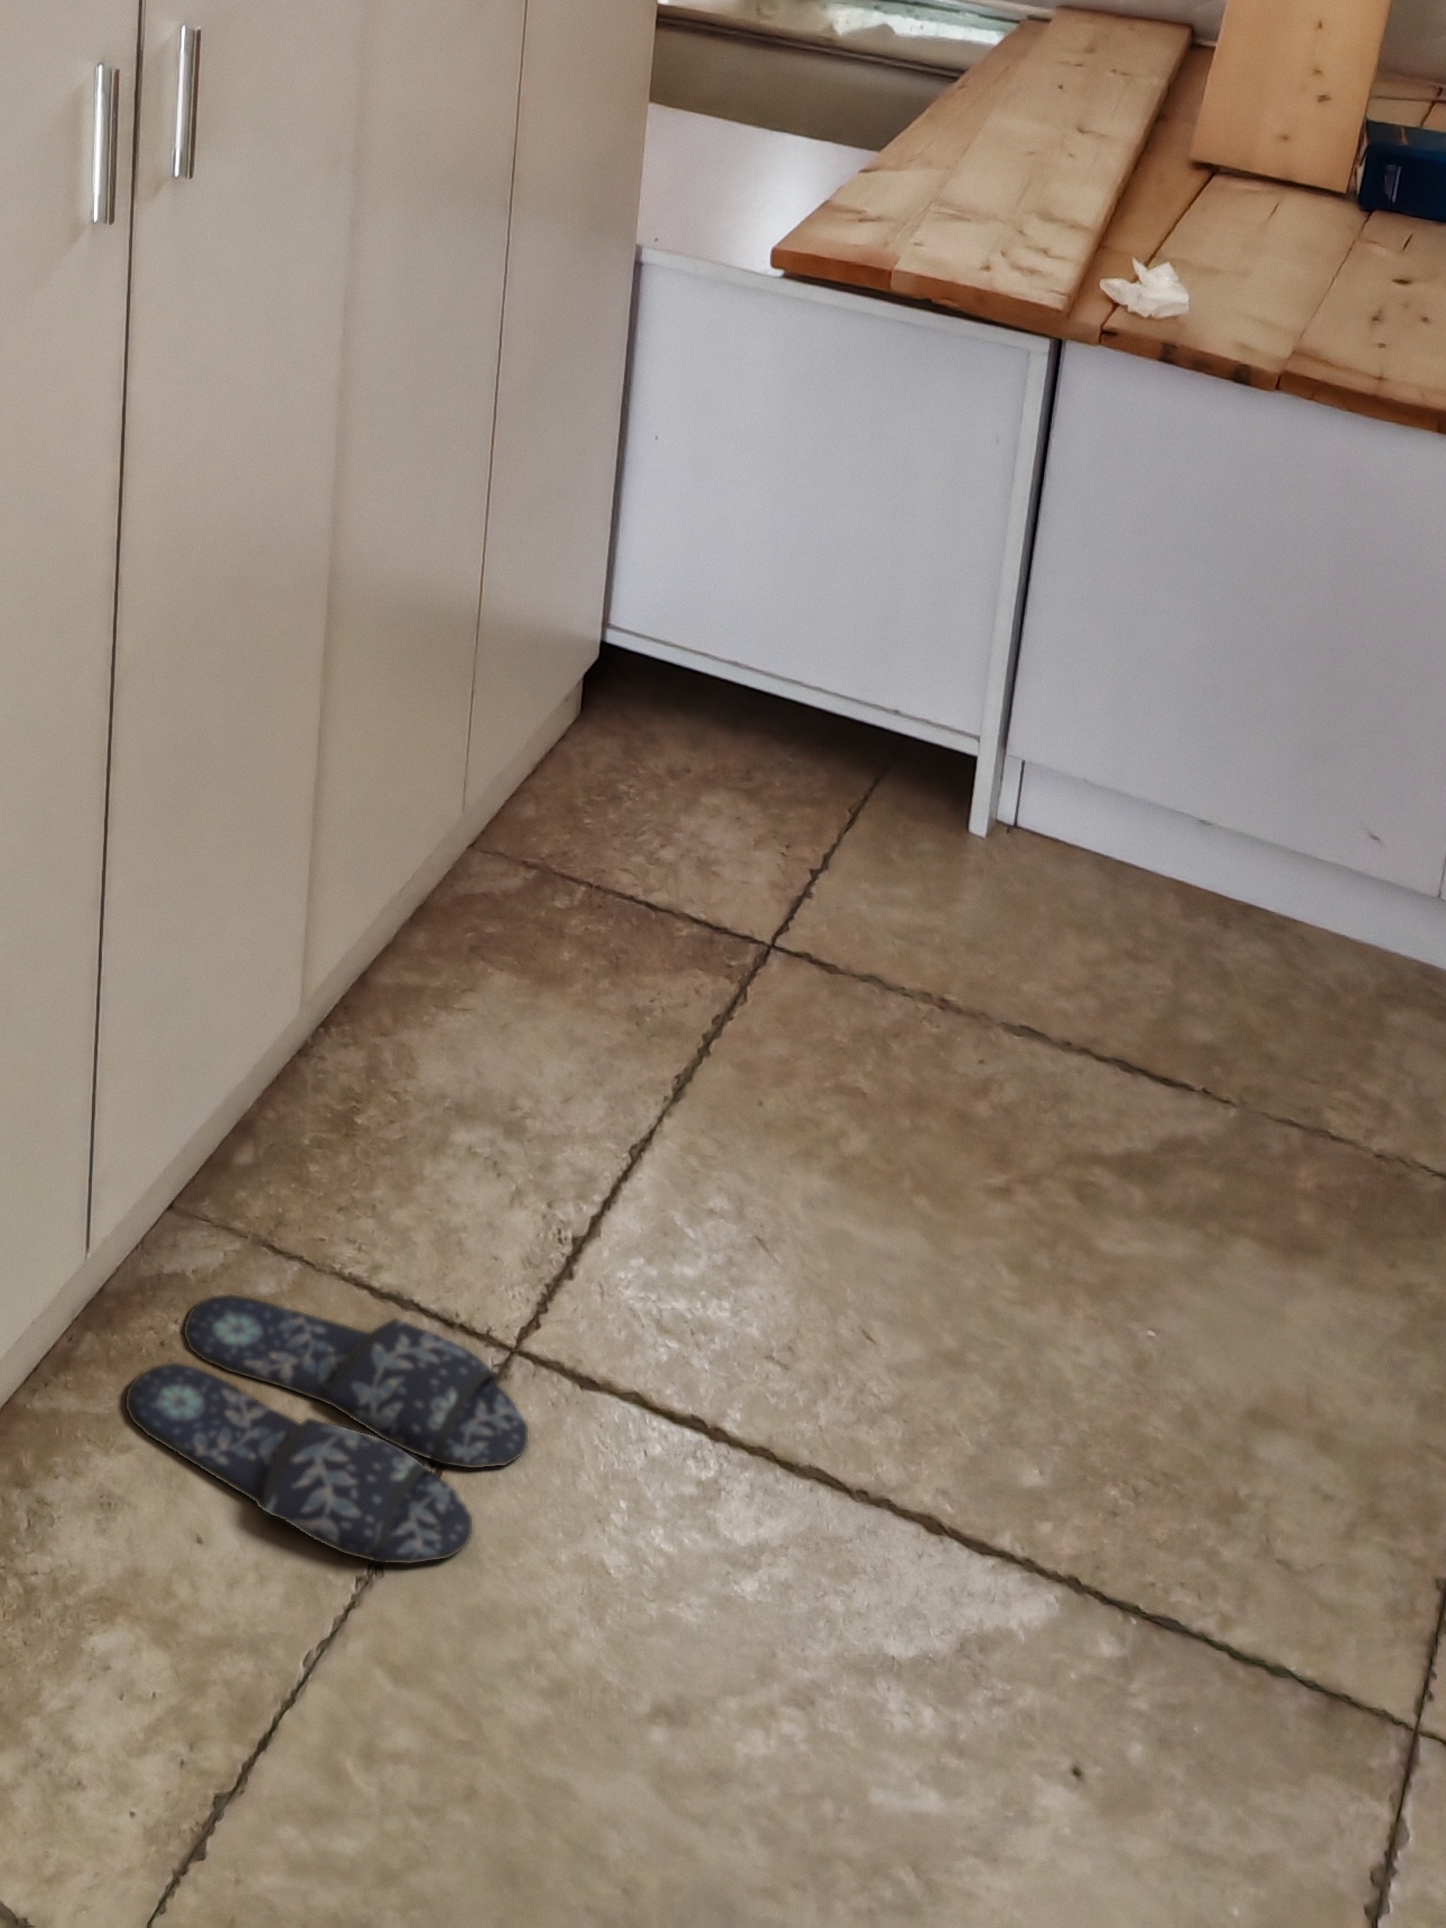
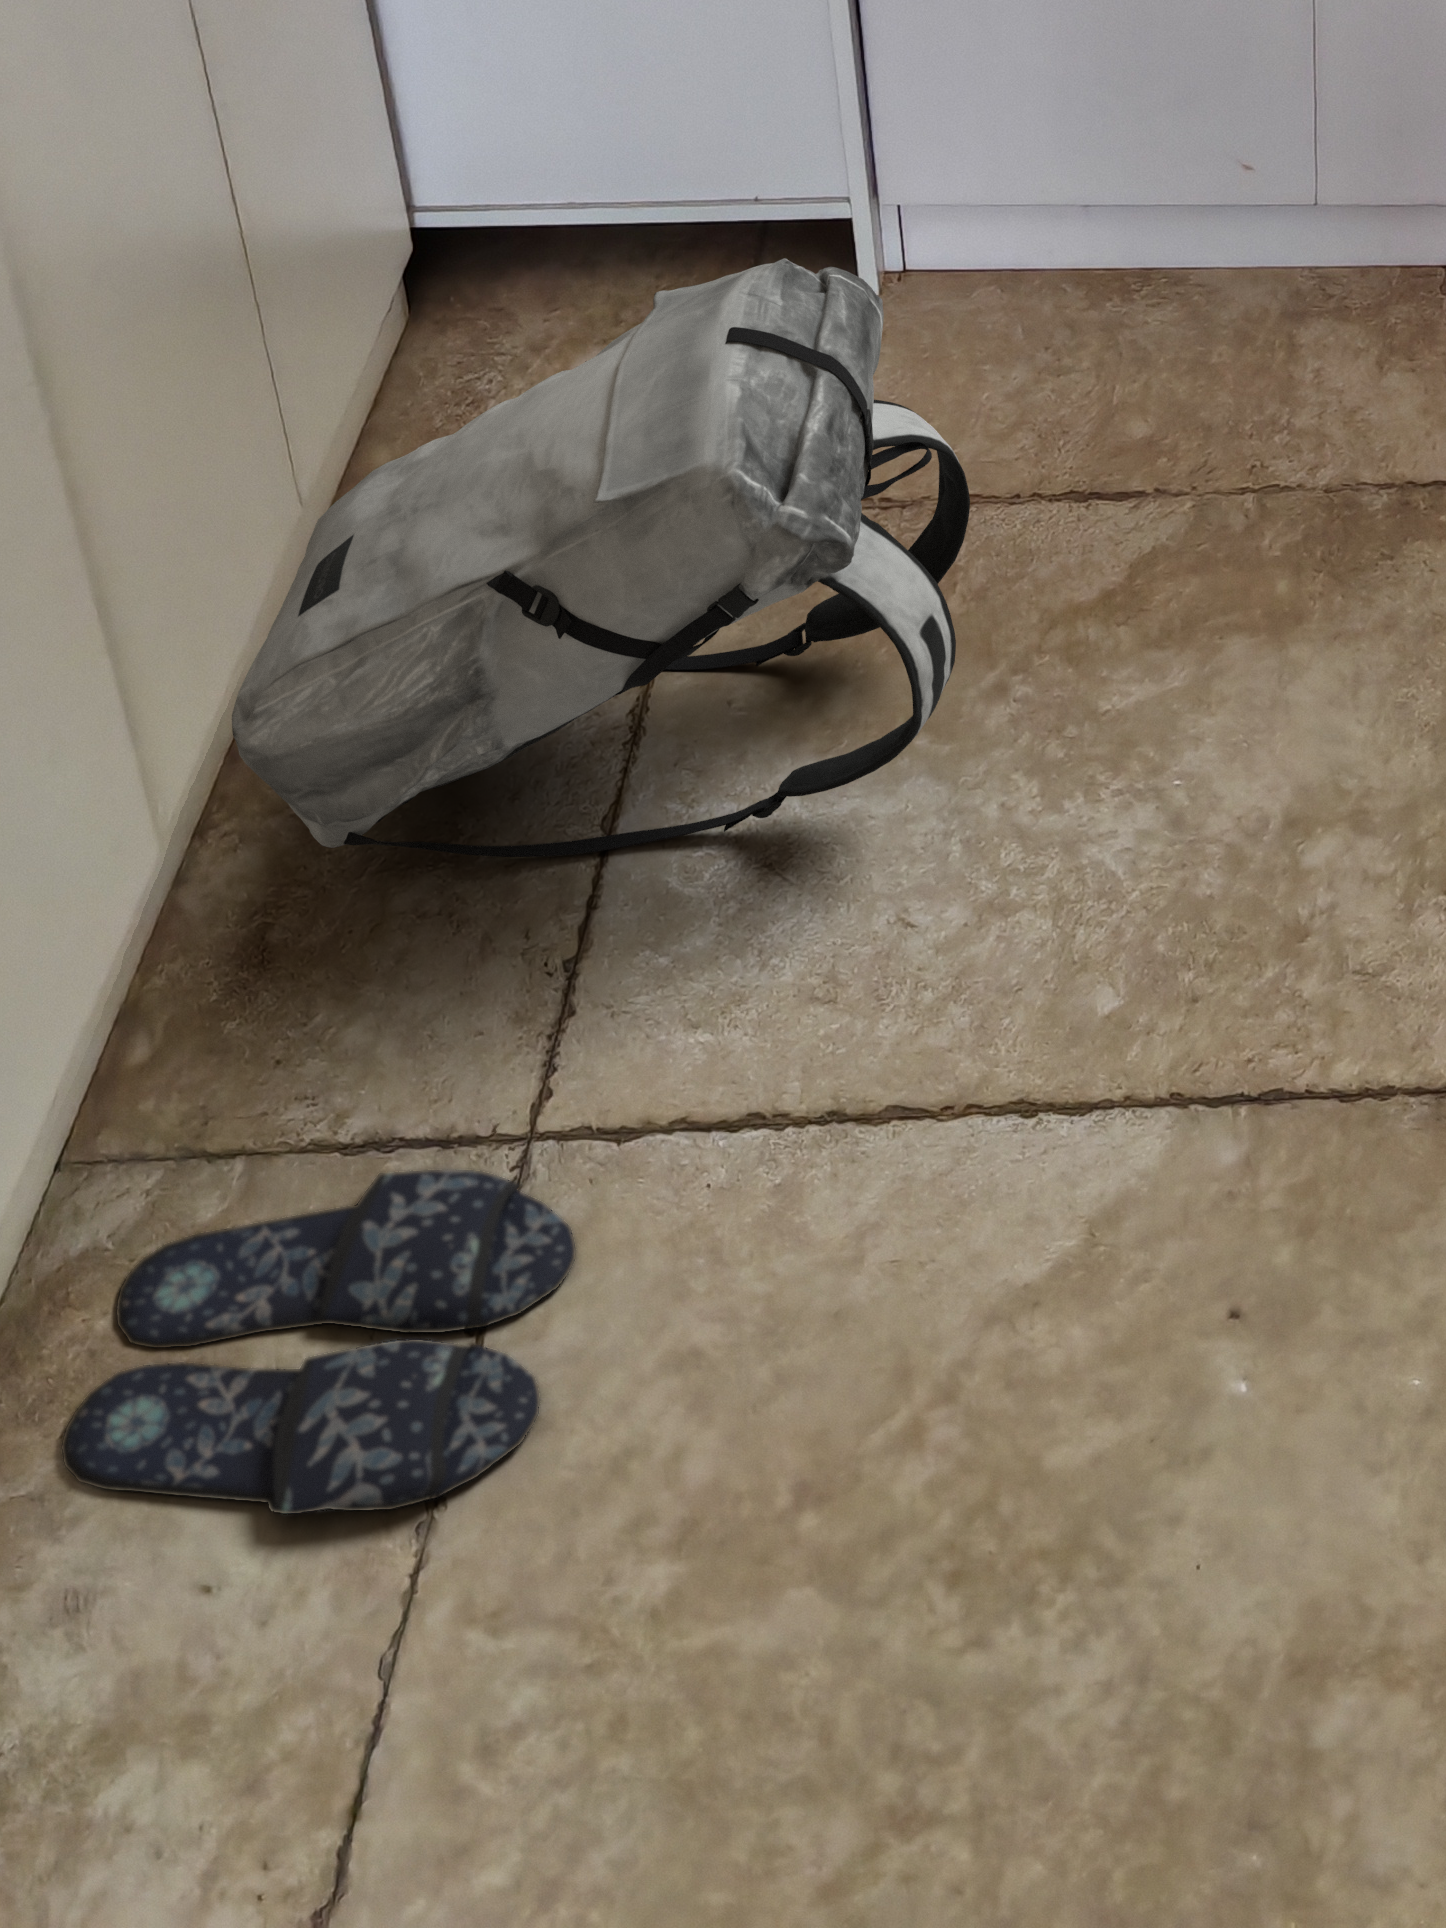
backpack: none [377,721,1021,1197] -> present [232,258,970,857]

